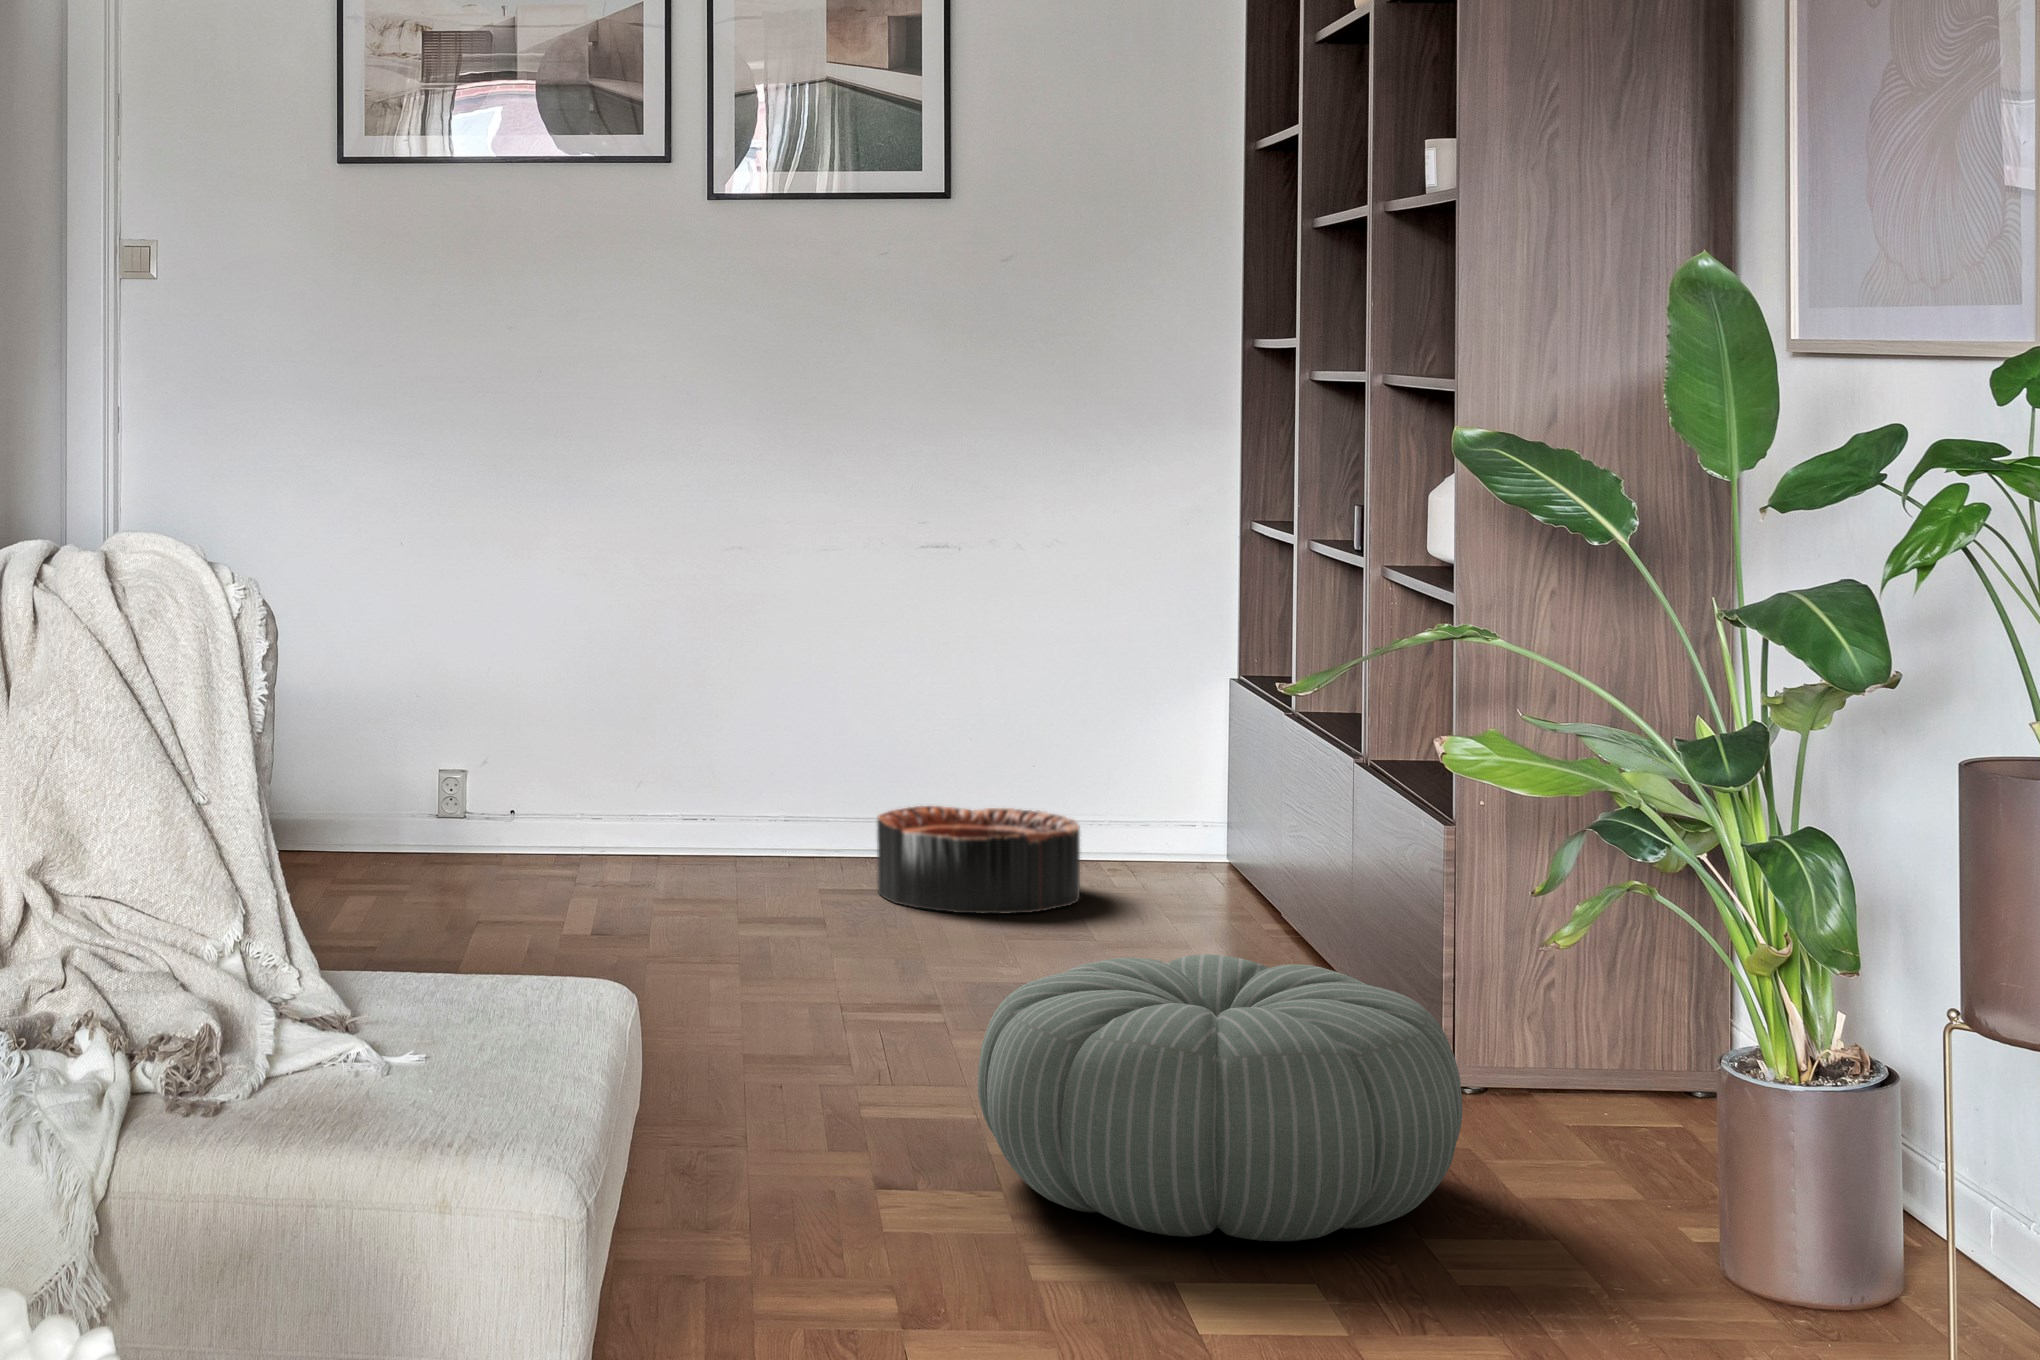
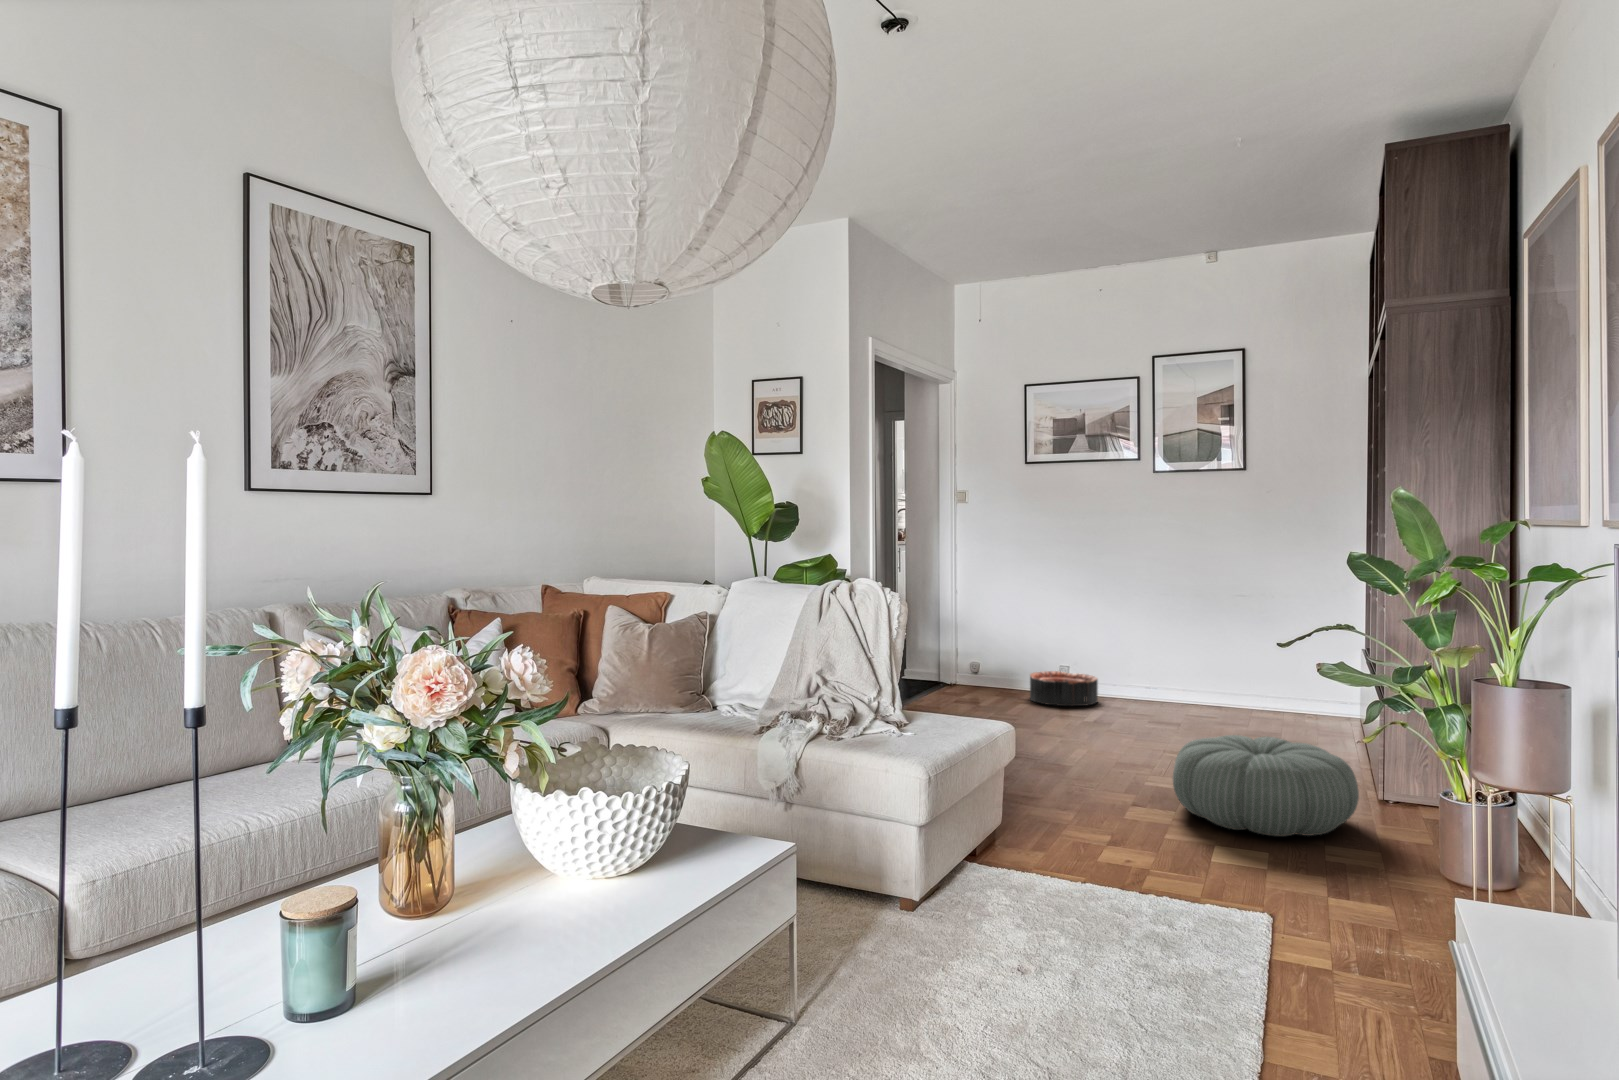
basket: present [877,806,1080,914] -> present [1030,671,1098,706]

